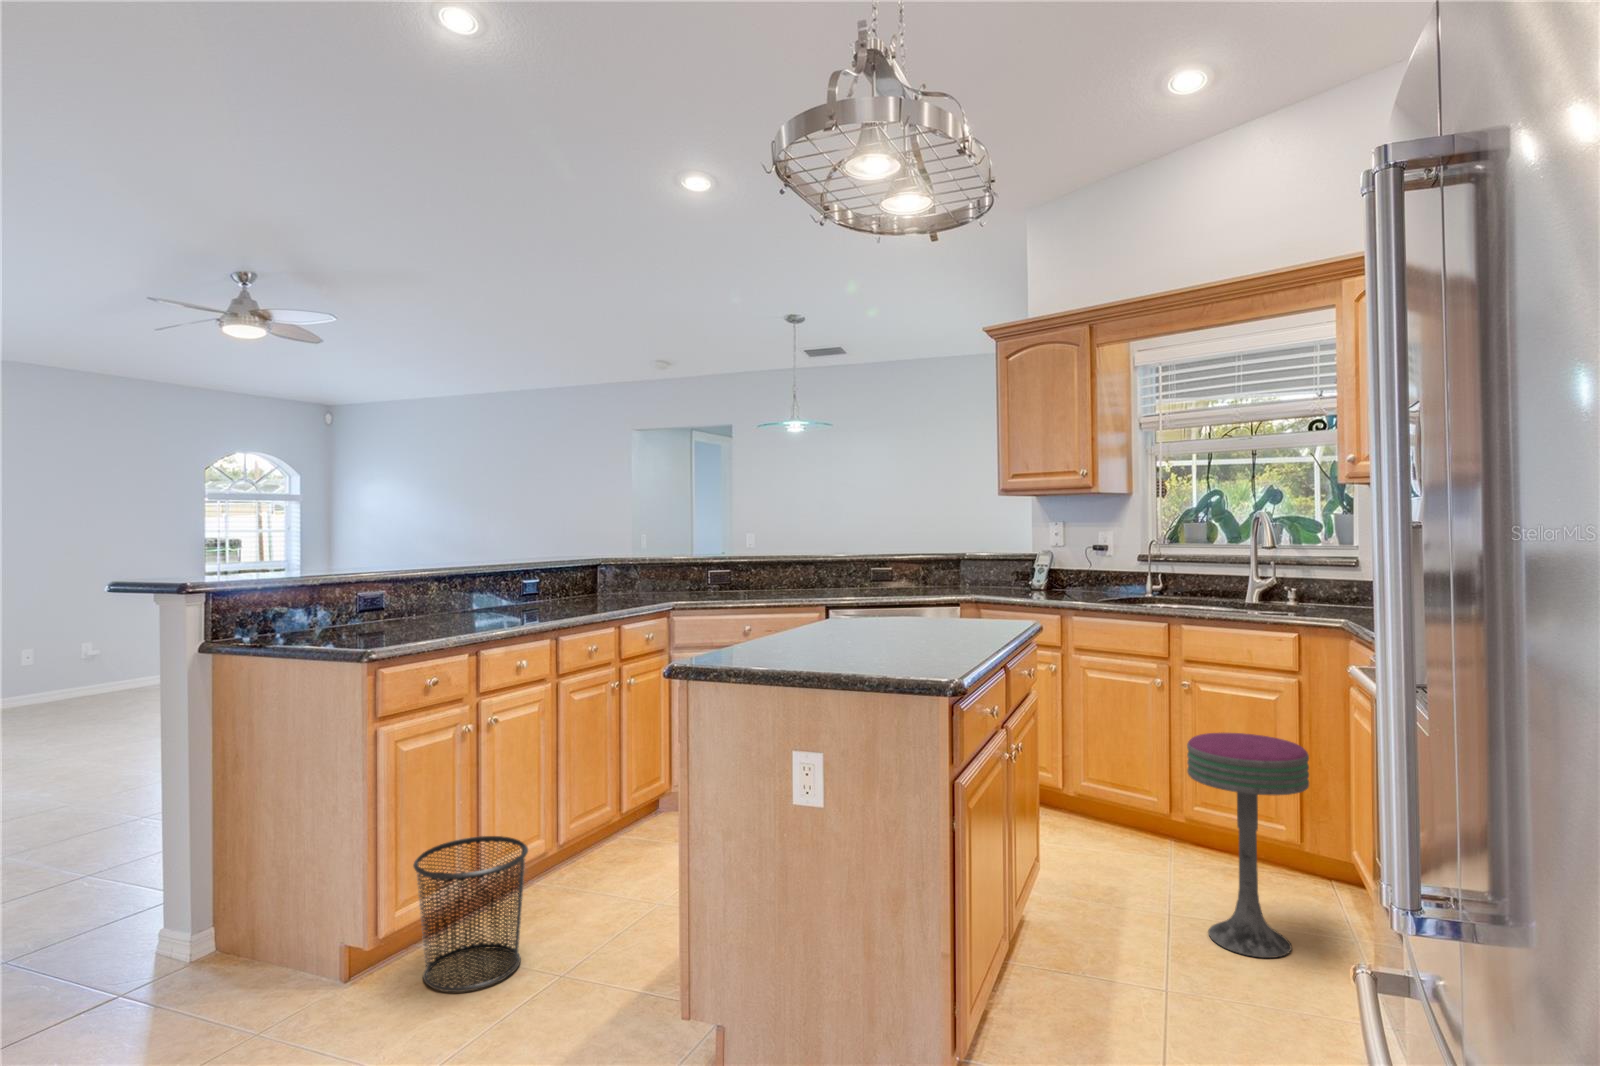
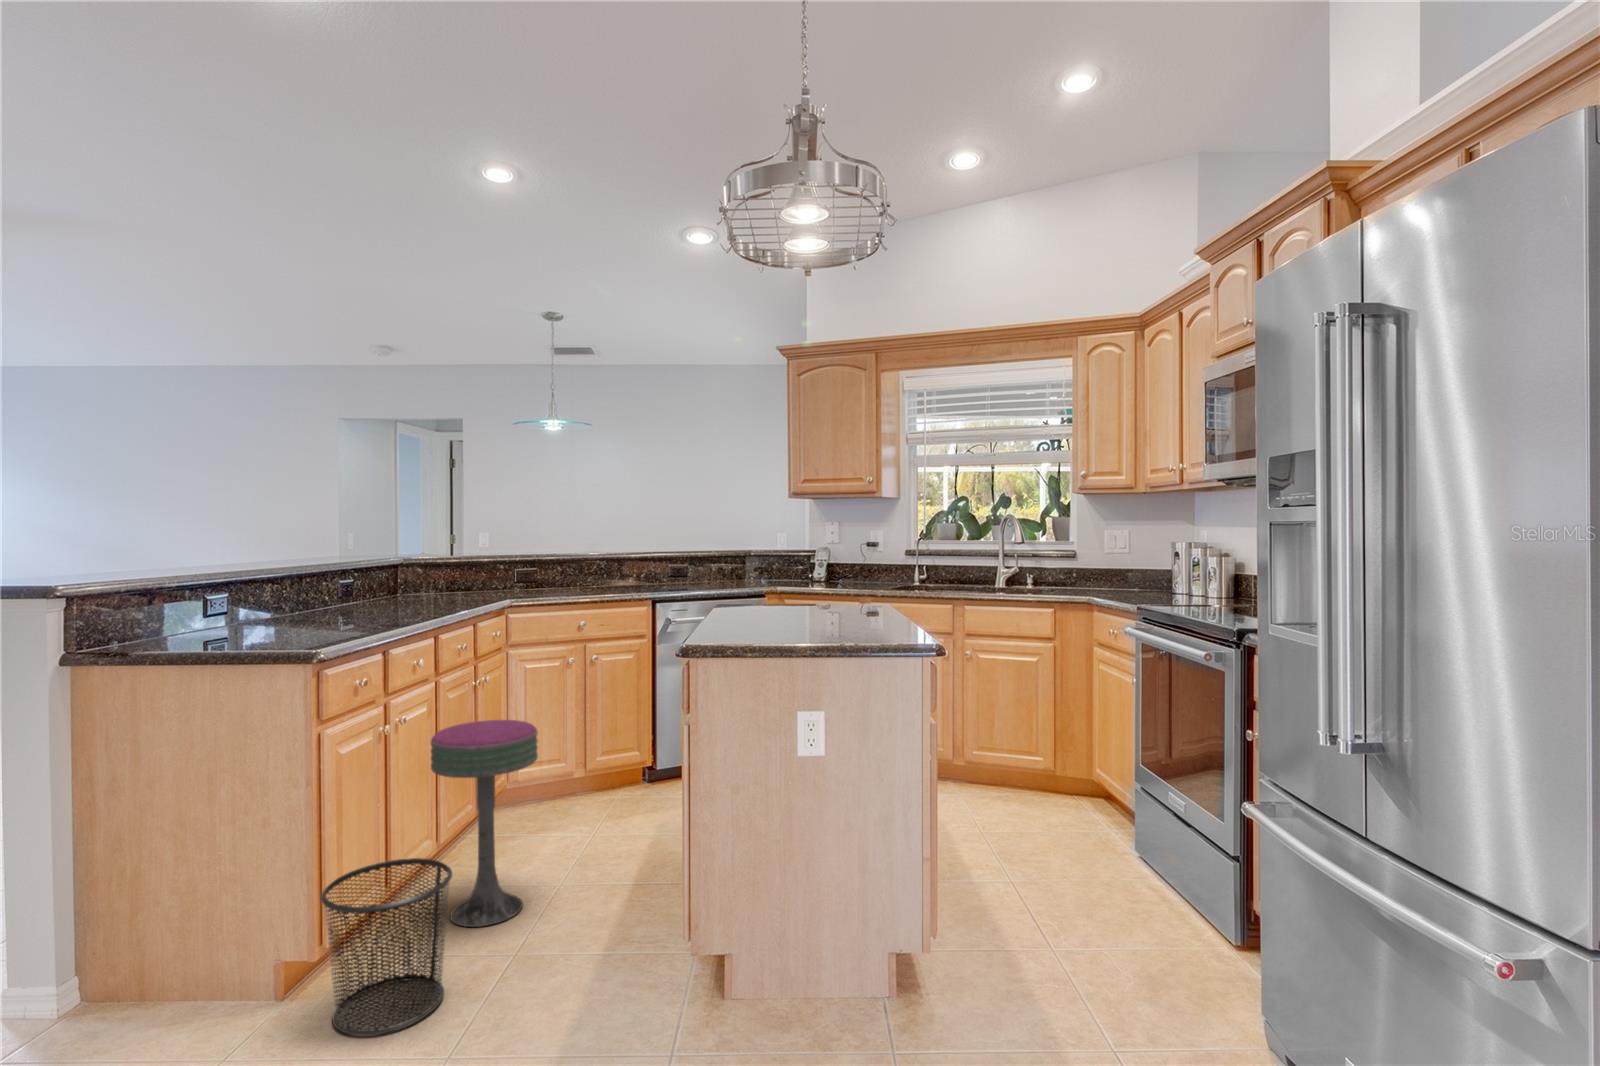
bar stool: present [1187,733,1309,958] -> present [431,720,538,927]

